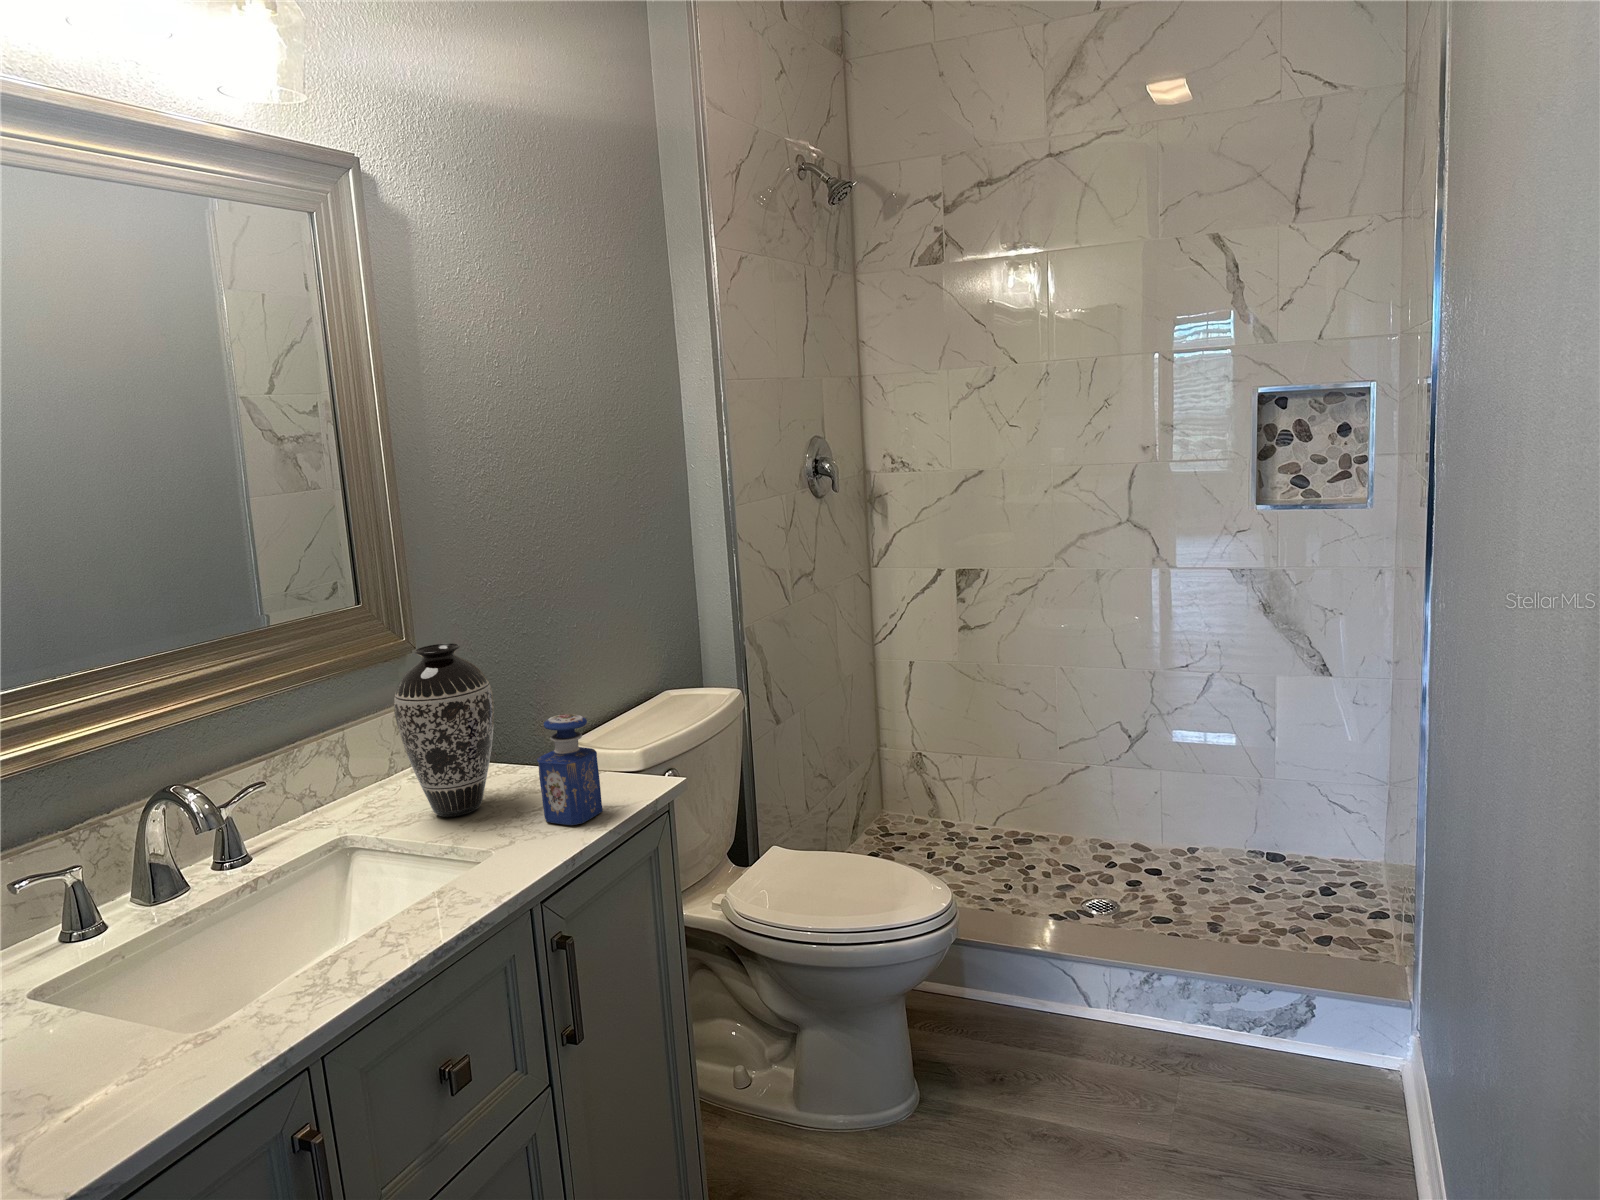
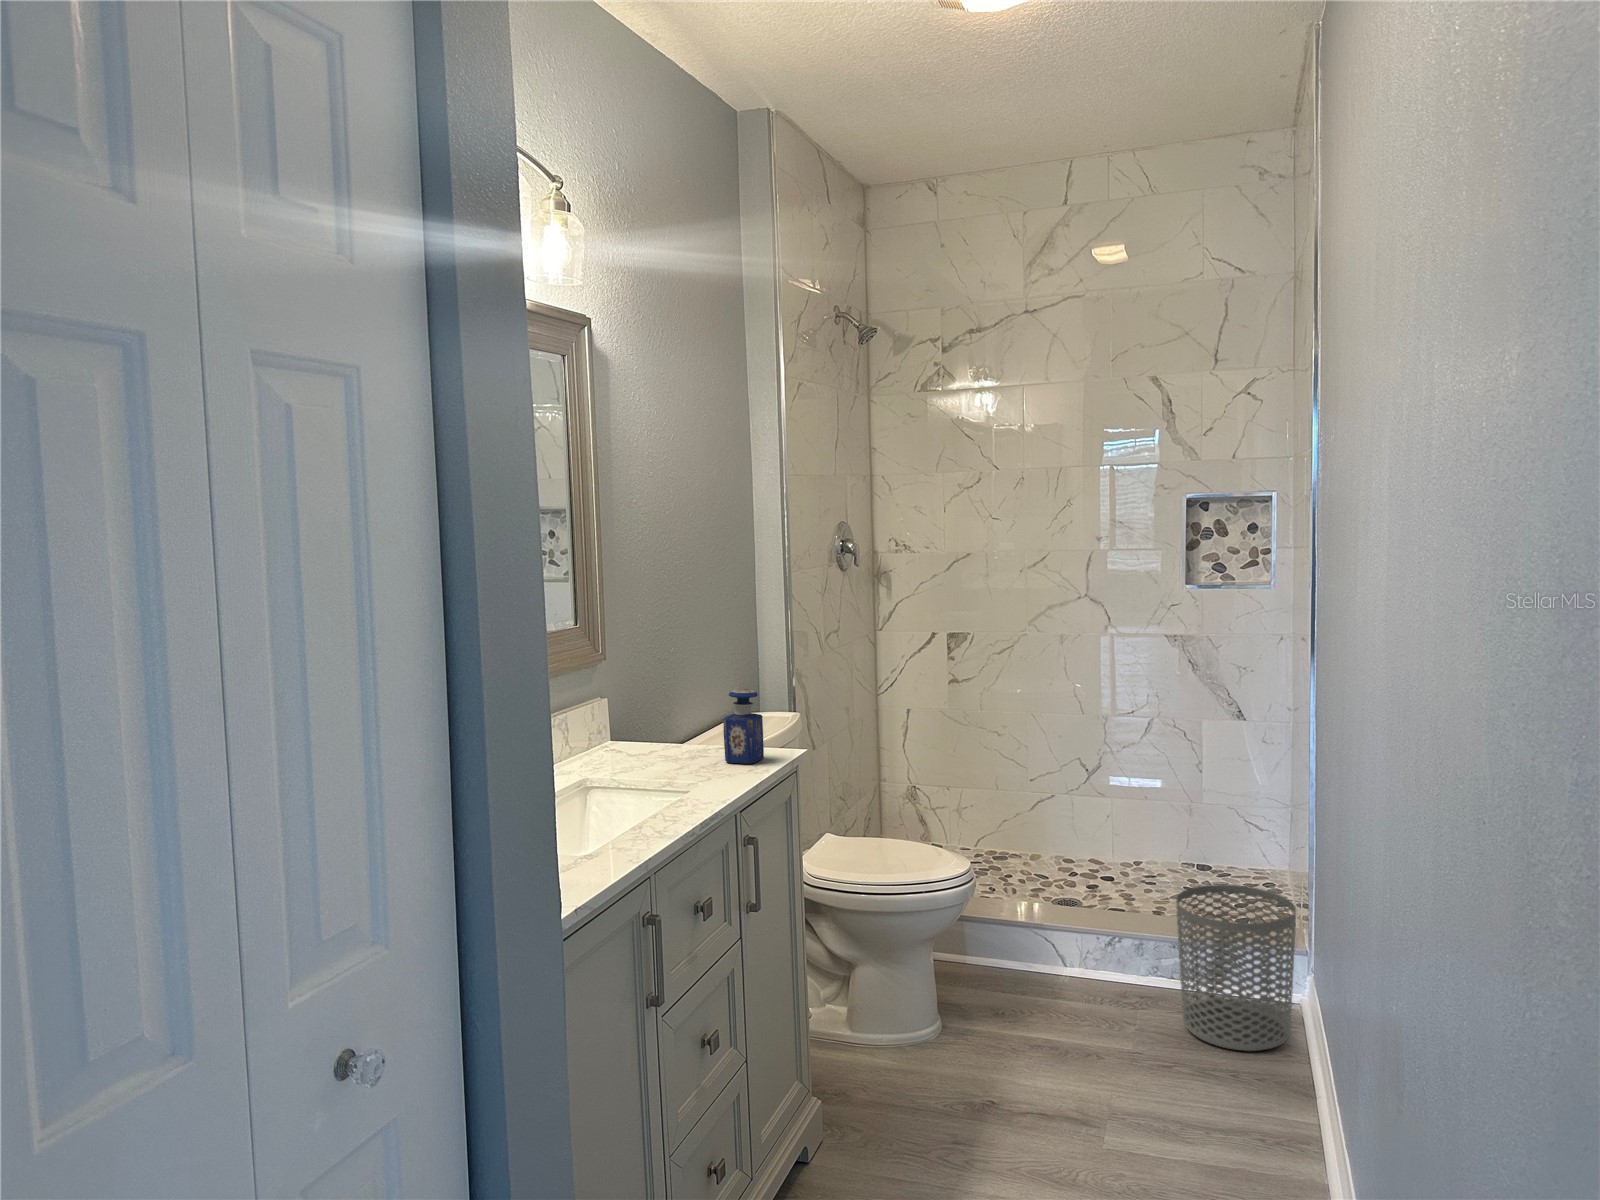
decorative vase: present [394,643,494,817] -> none [620,641,687,761]
waste bin: none [1231,916,1398,1151] -> present [1176,885,1296,1051]

